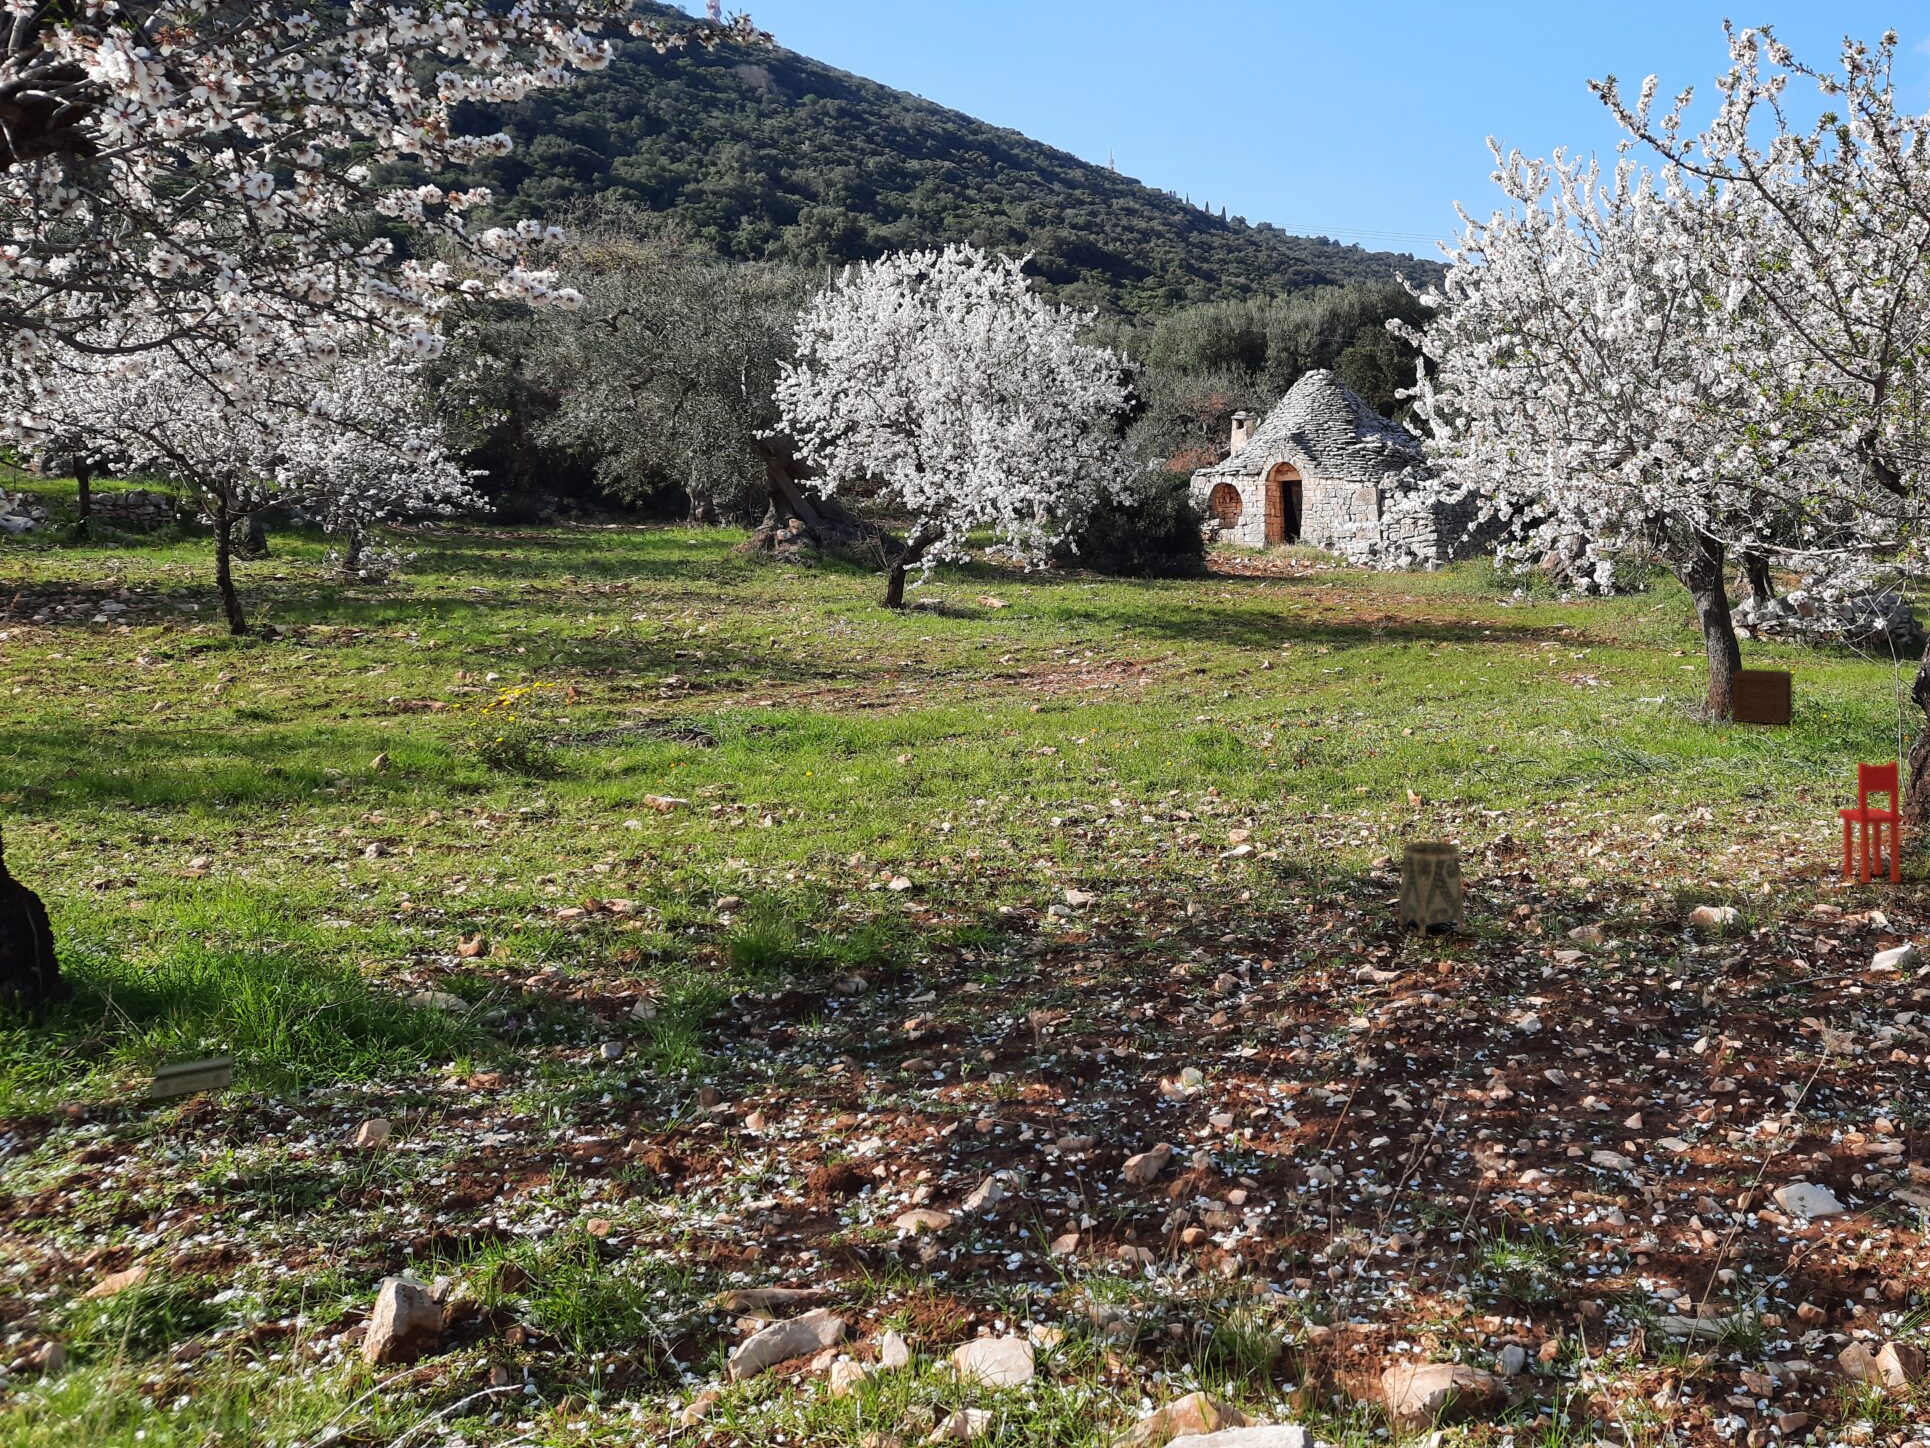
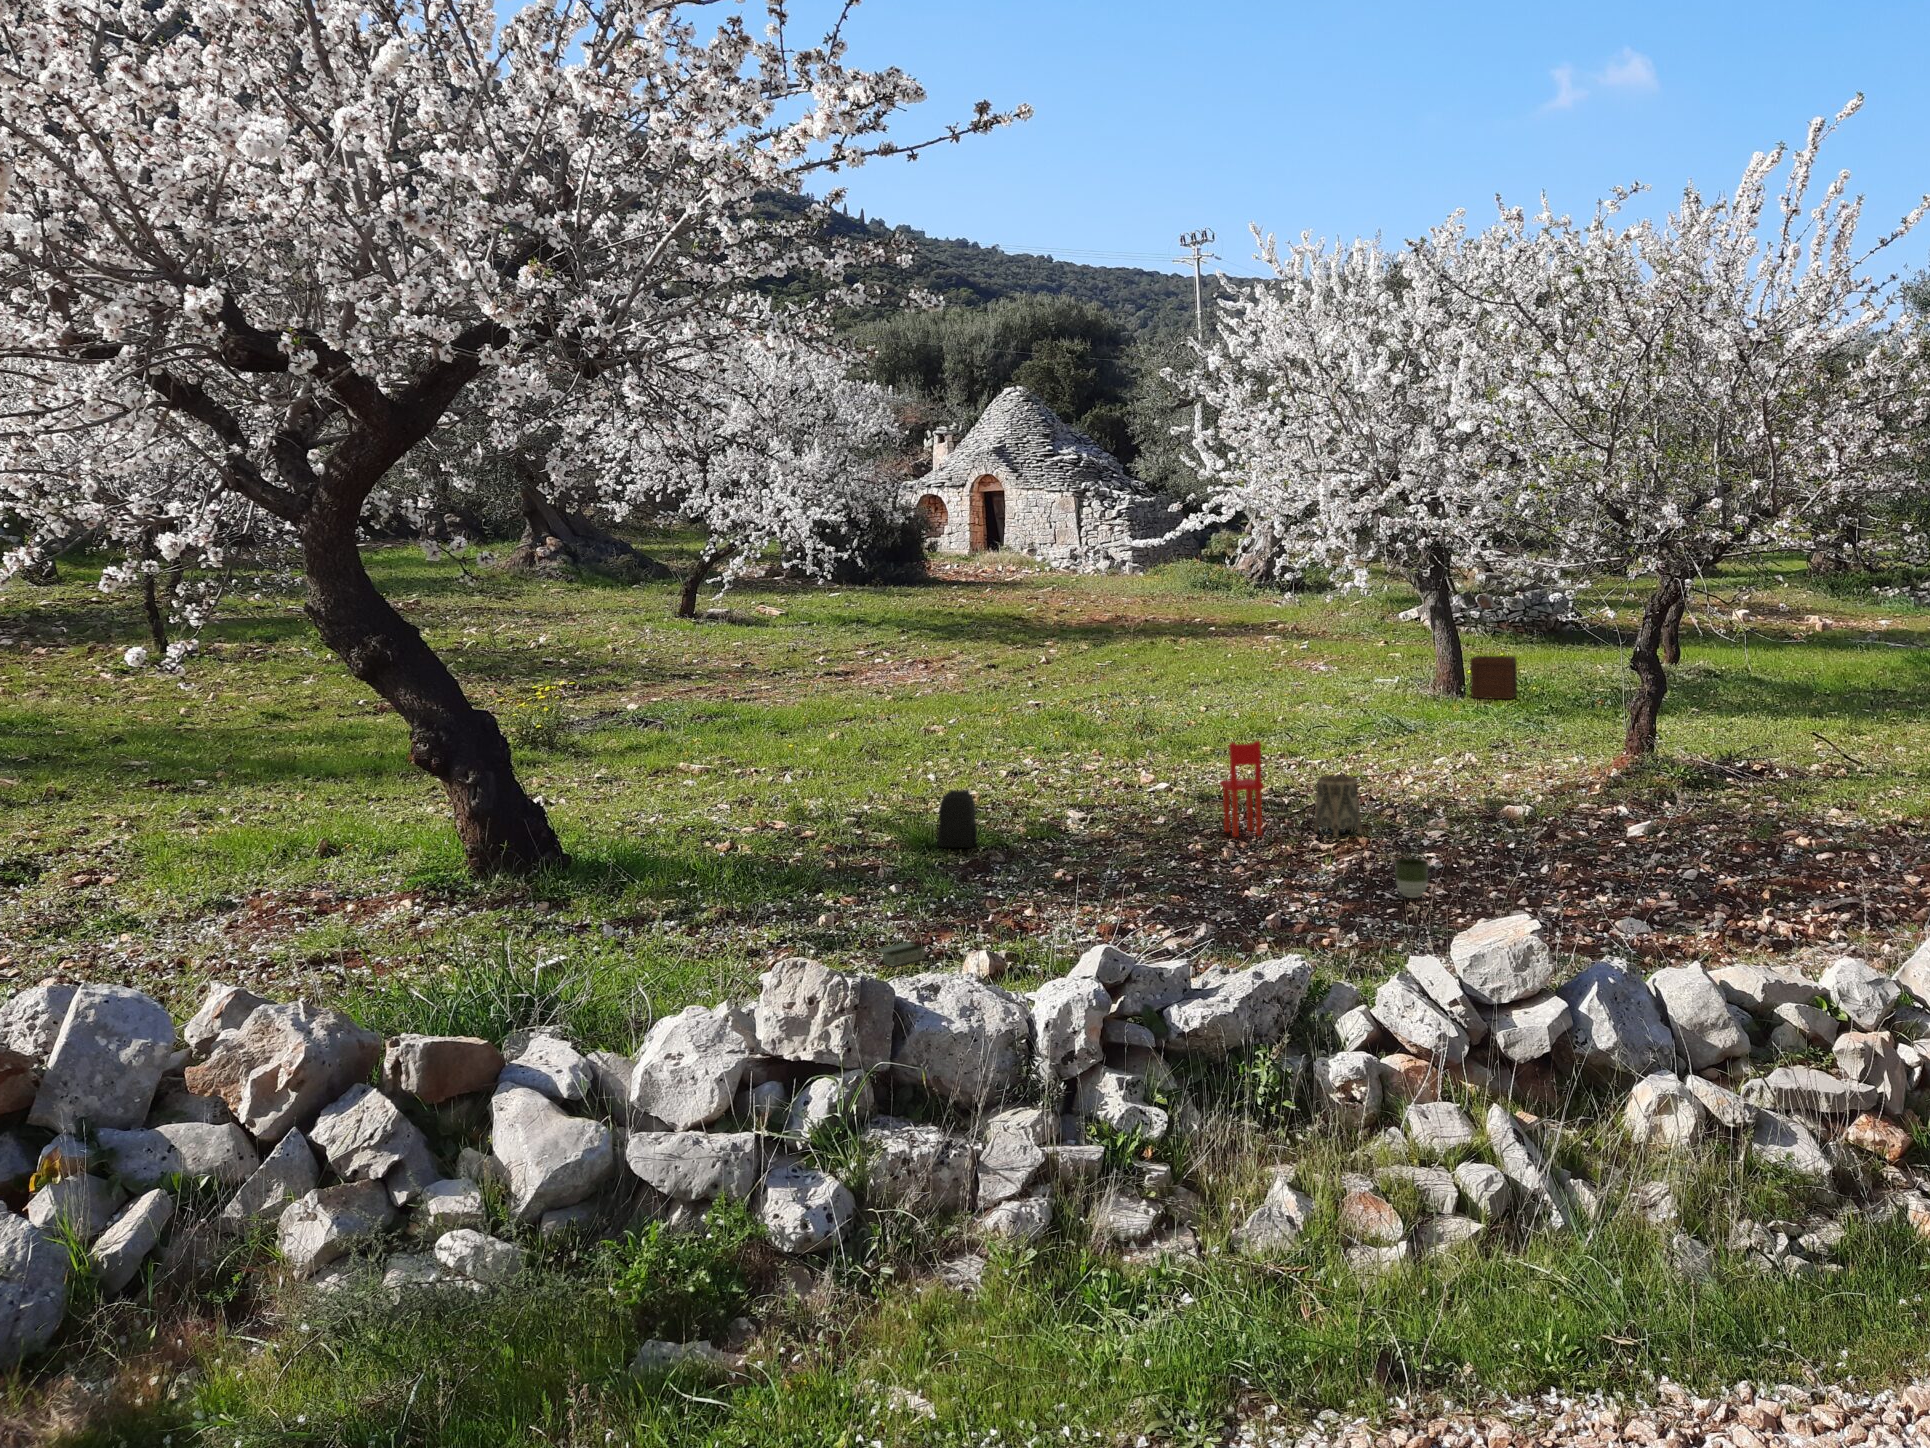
chair: present [1839,762,1903,883] -> present [1220,741,1264,837]
backpack: none [852,840,910,928] -> present [937,790,977,848]
planter: none [1427,1008,1481,1081] -> present [1395,858,1428,898]
toolbox: present [152,1055,233,1099] -> present [876,942,925,967]

